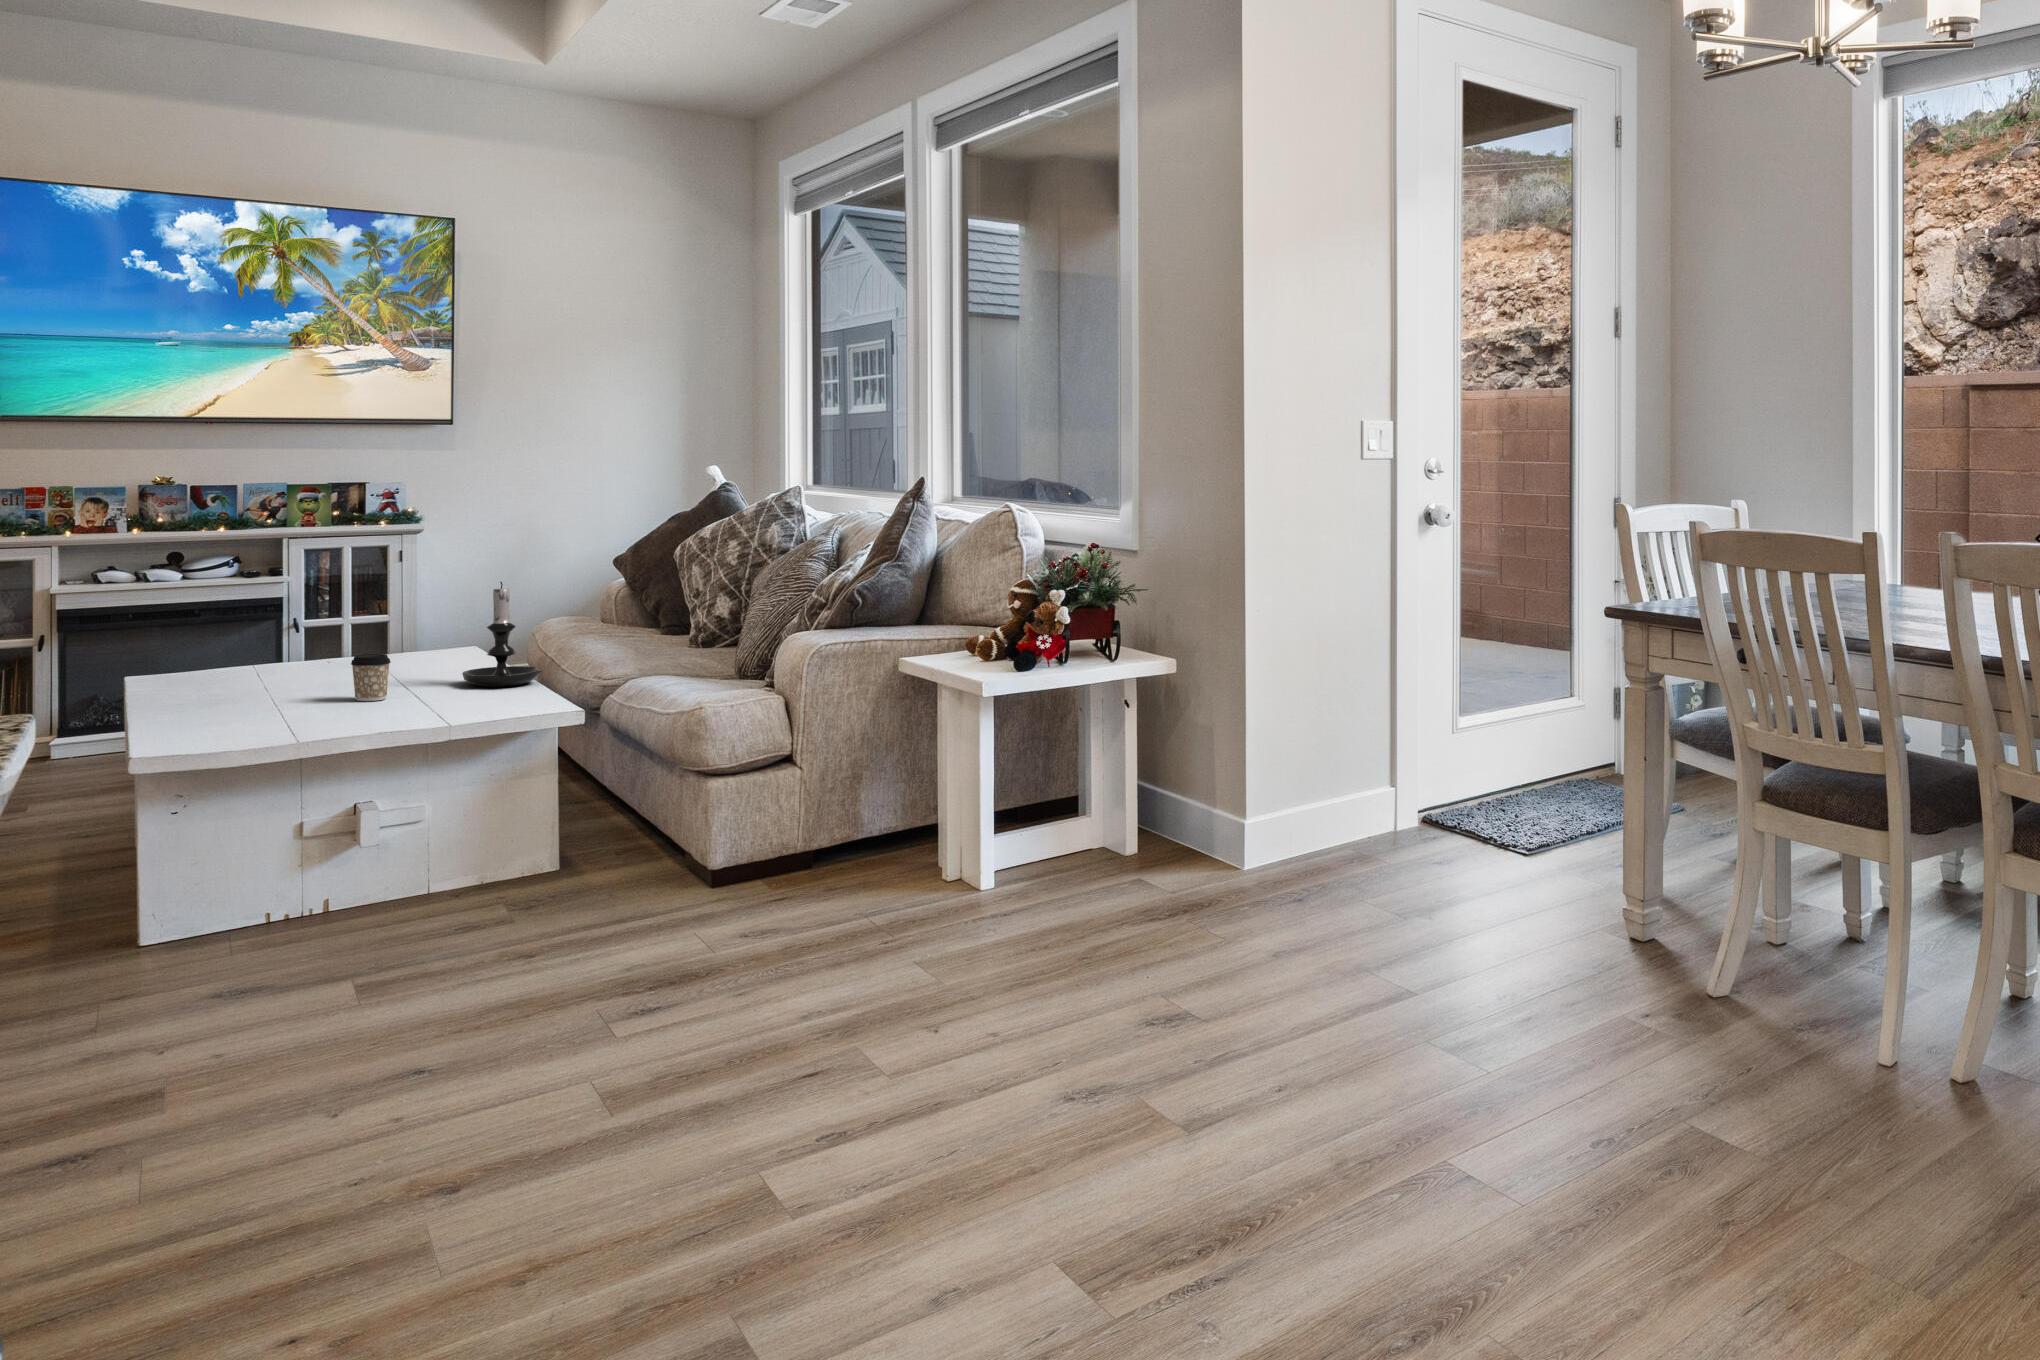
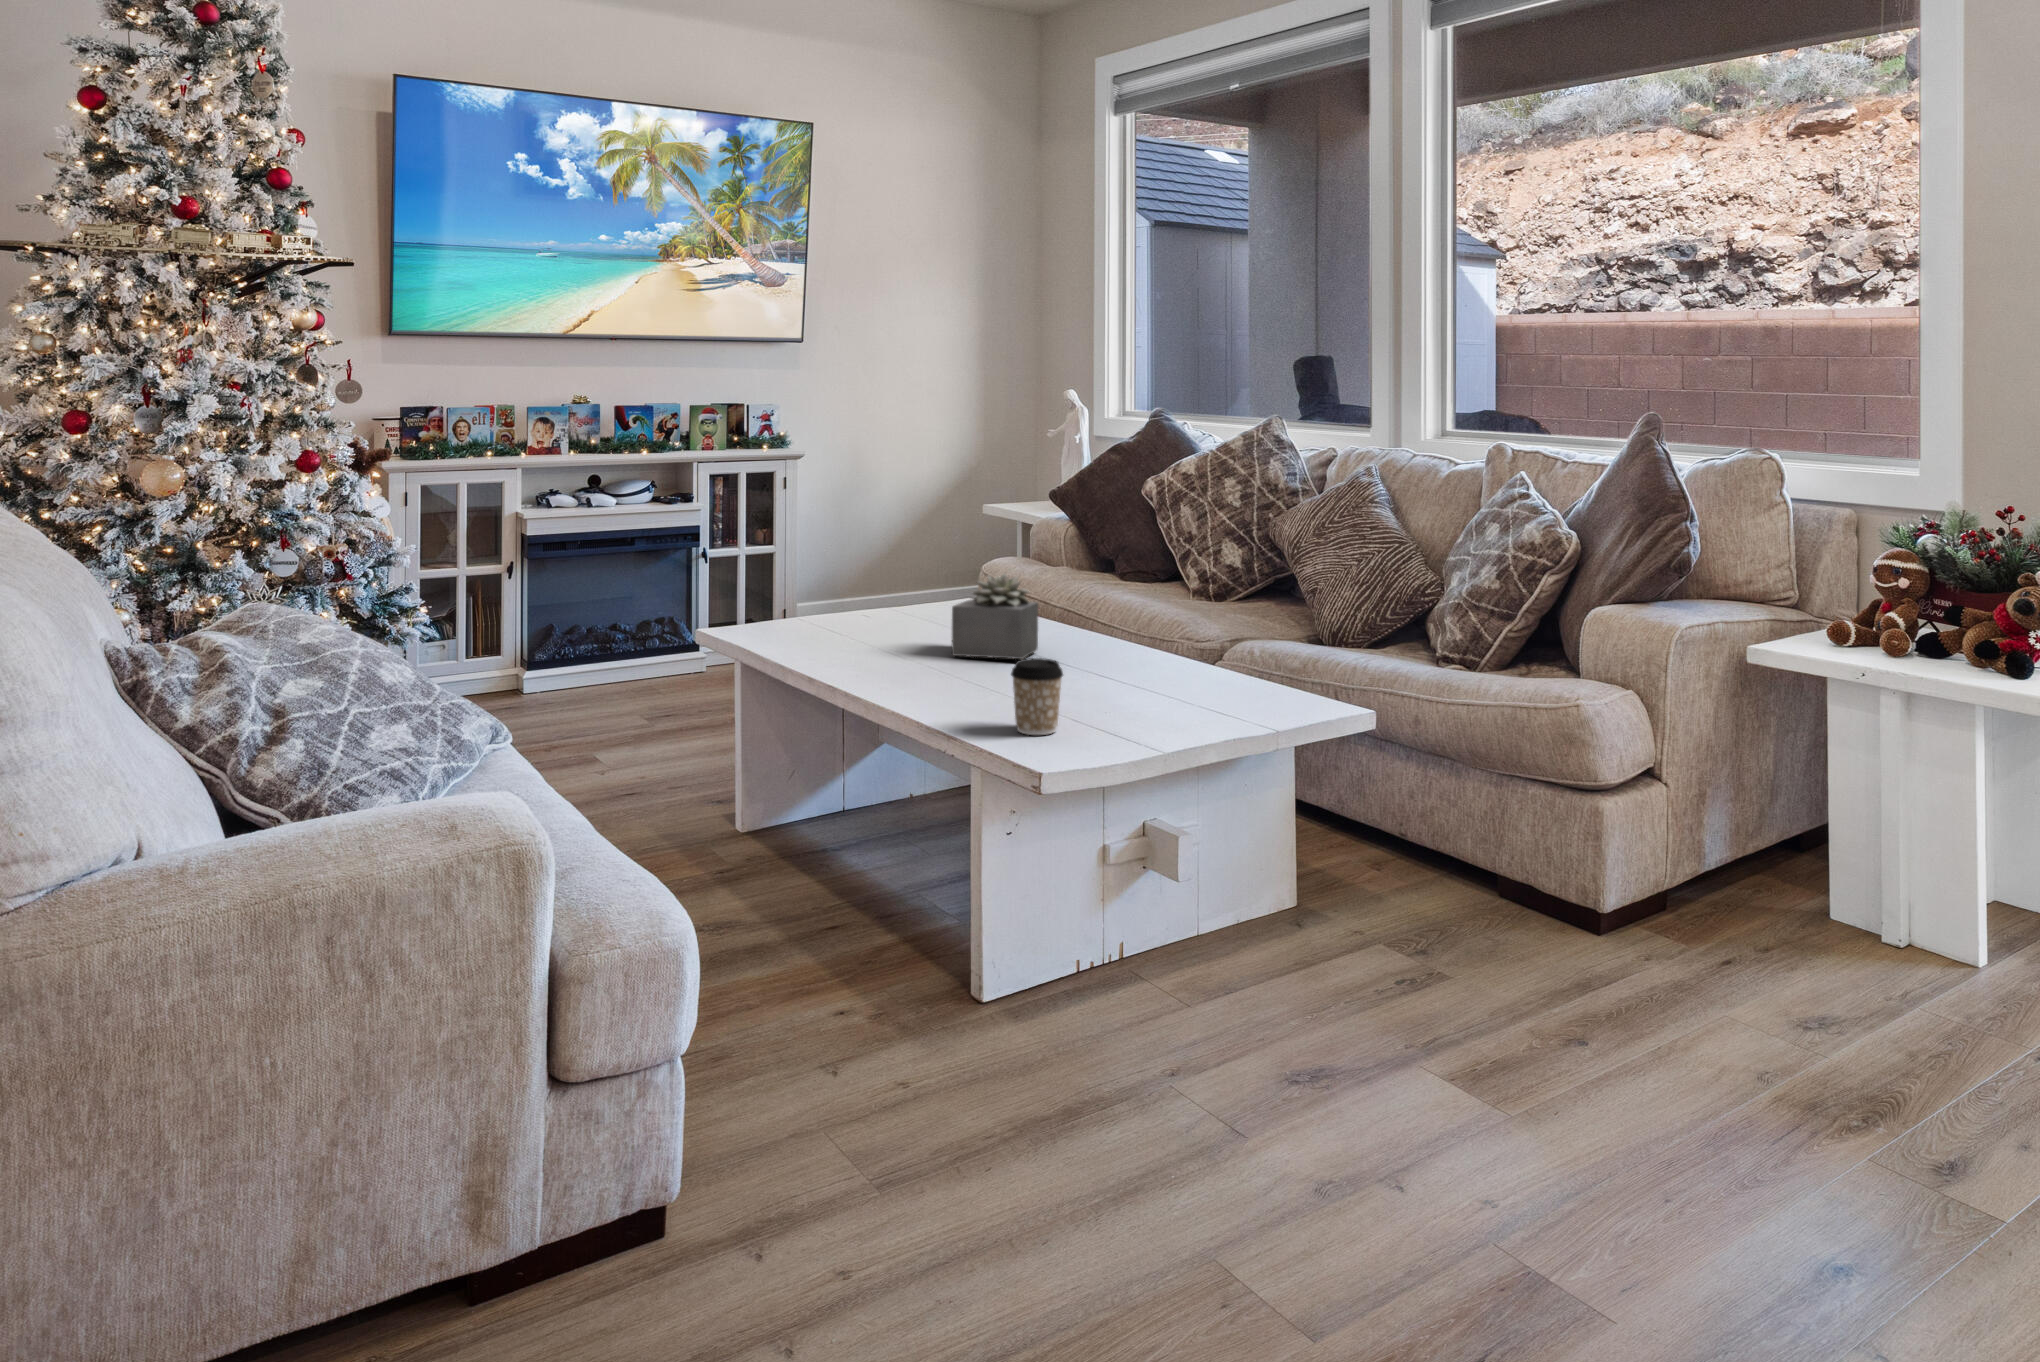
candle holder: present [462,582,542,687] -> none [1102,543,1208,700]
succulent plant: none [389,607,466,668] -> present [952,573,1038,659]

